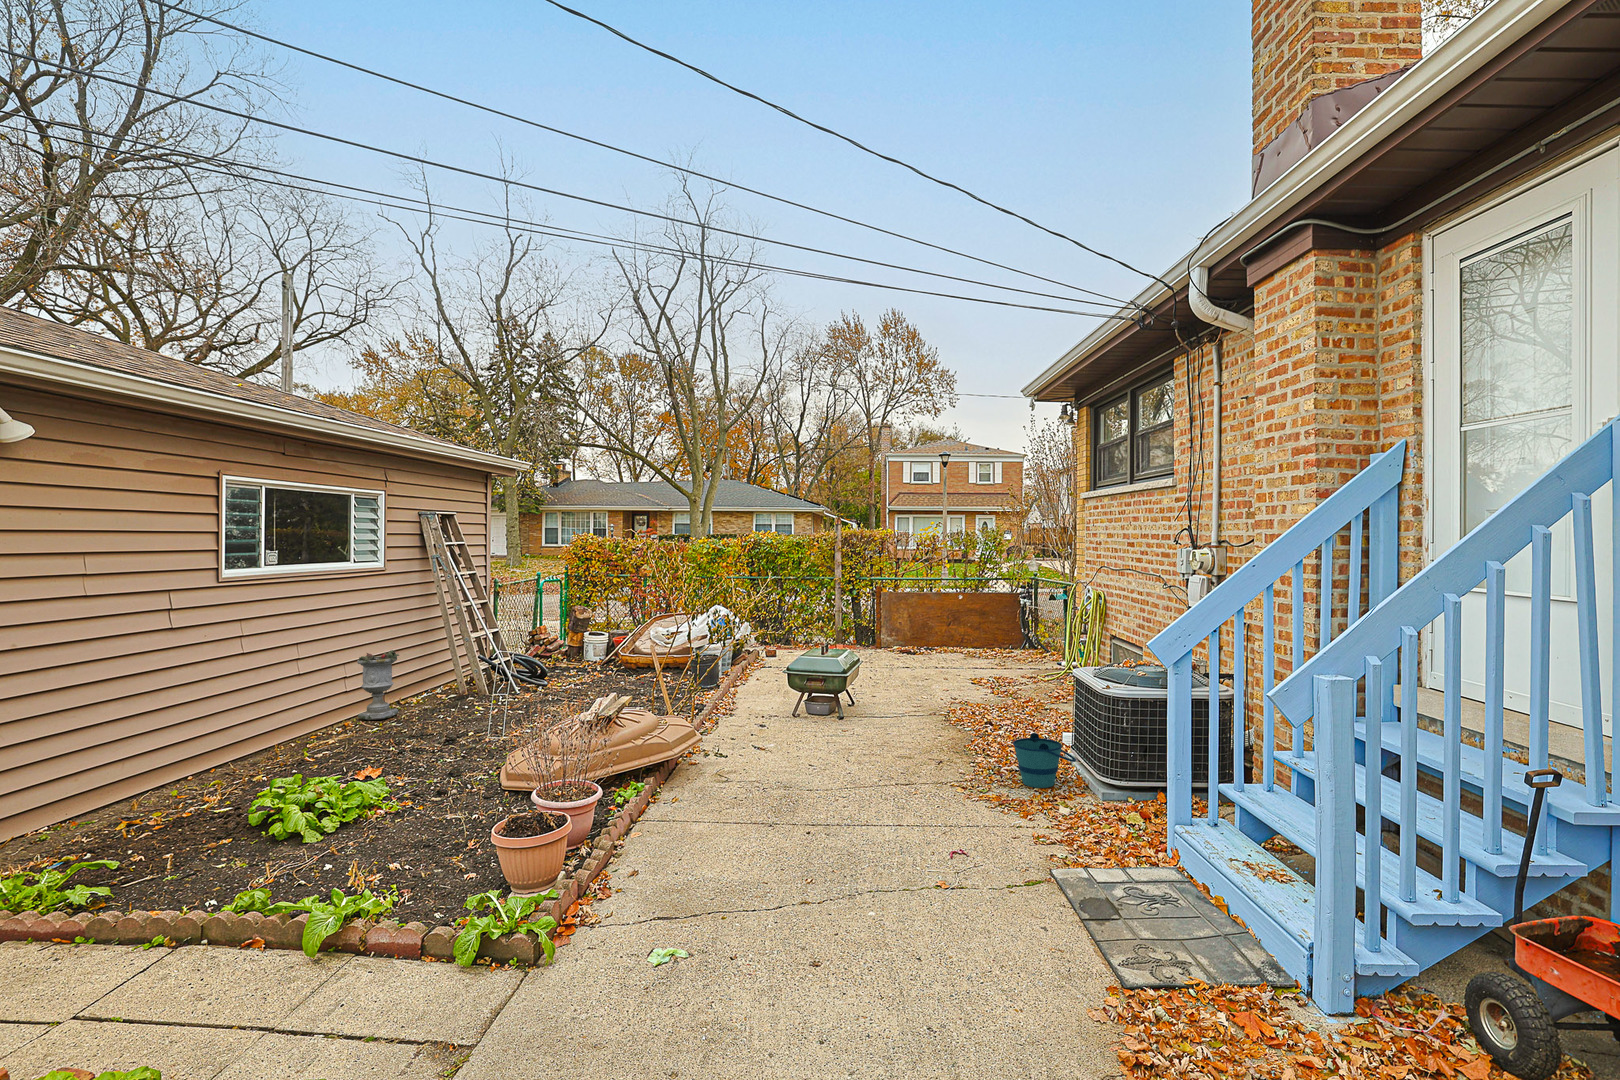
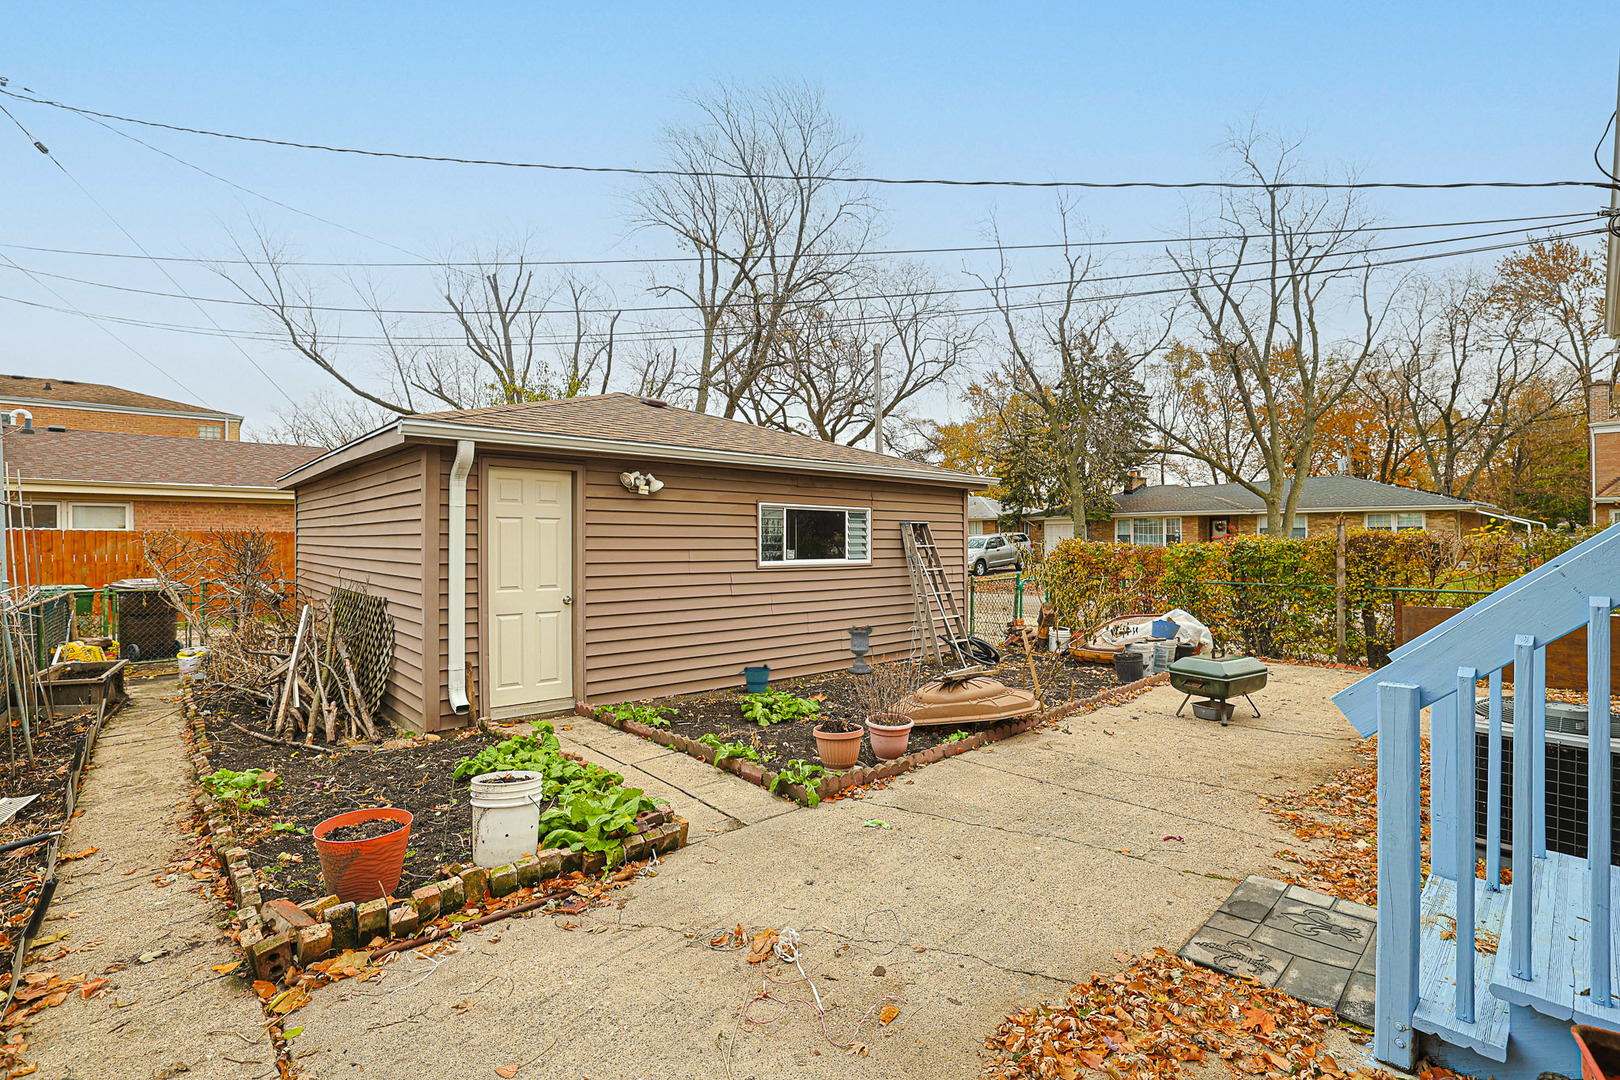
bucket: present [1013,733,1076,788] -> present [737,664,770,693]

